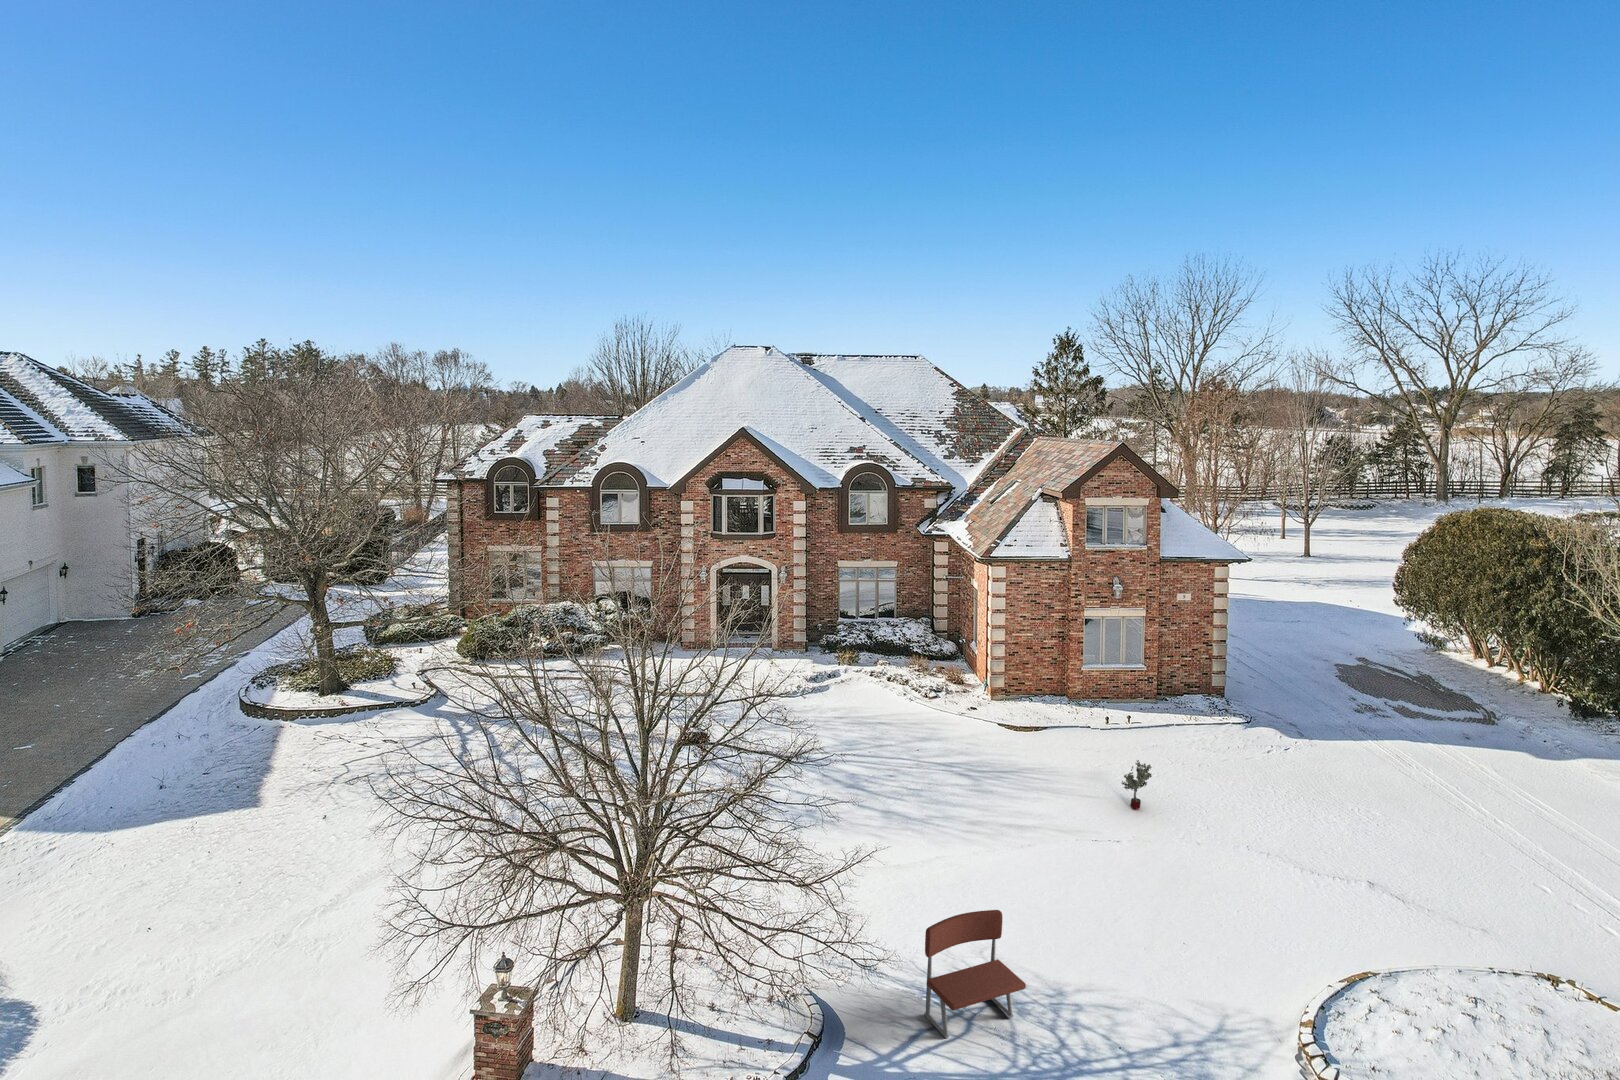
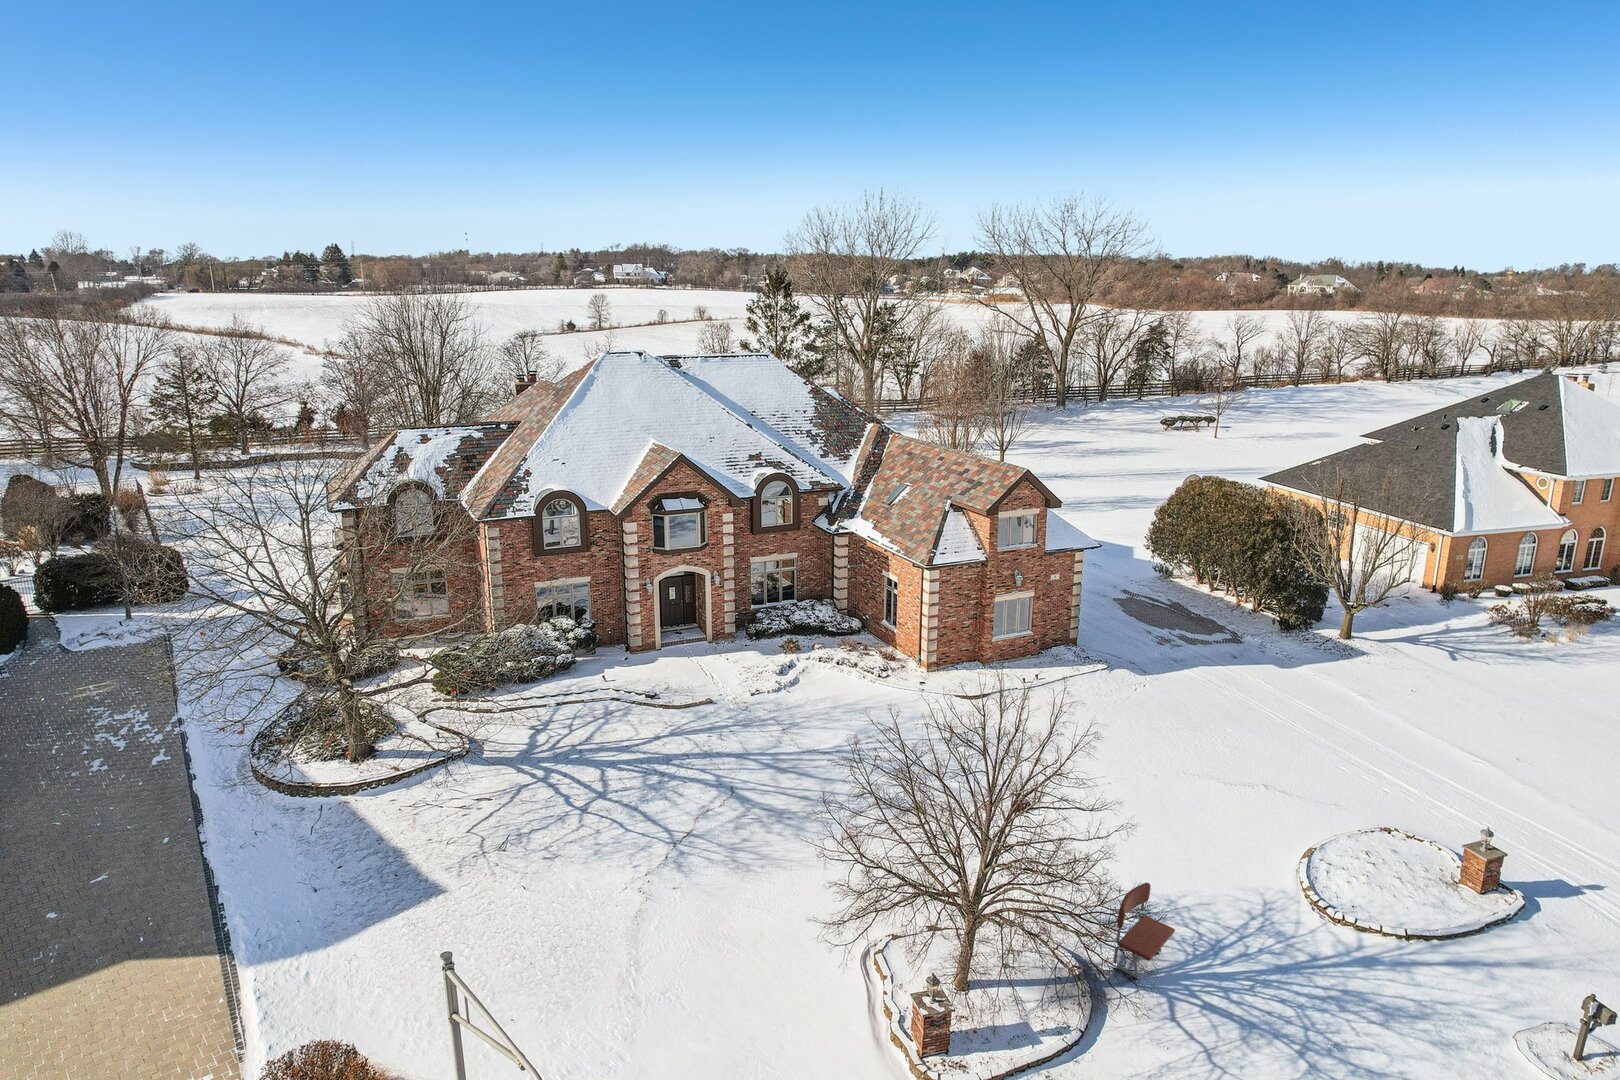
potted tree: present [1122,760,1152,810] -> none [1090,727,1110,762]

